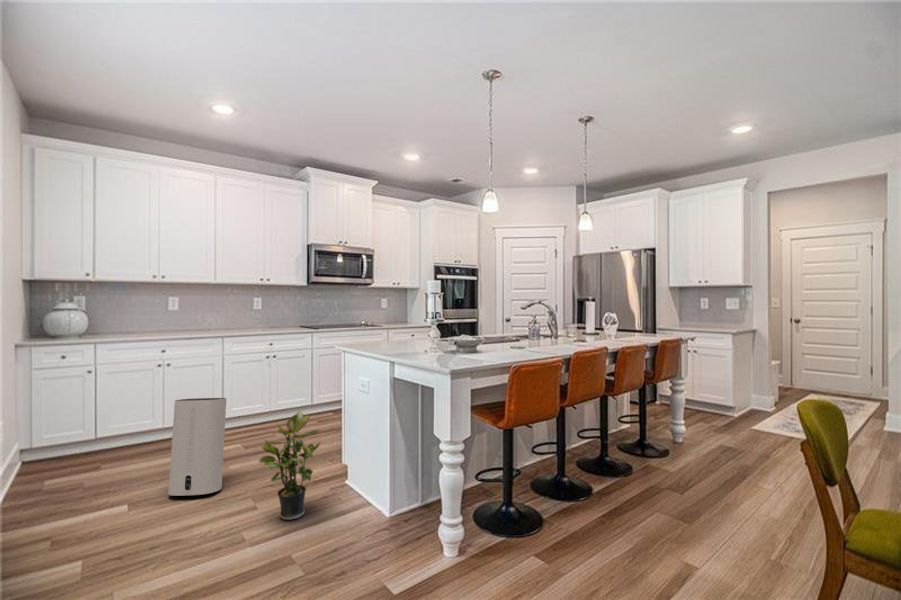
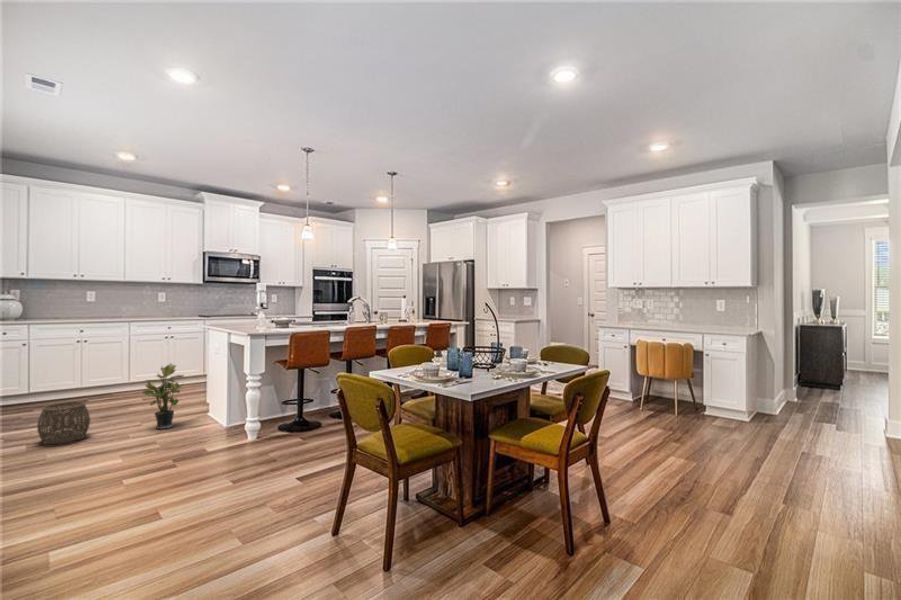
air purifier: present [168,398,226,496] -> none [83,359,125,420]
woven basket: none [99,477,182,562] -> present [37,401,90,444]

